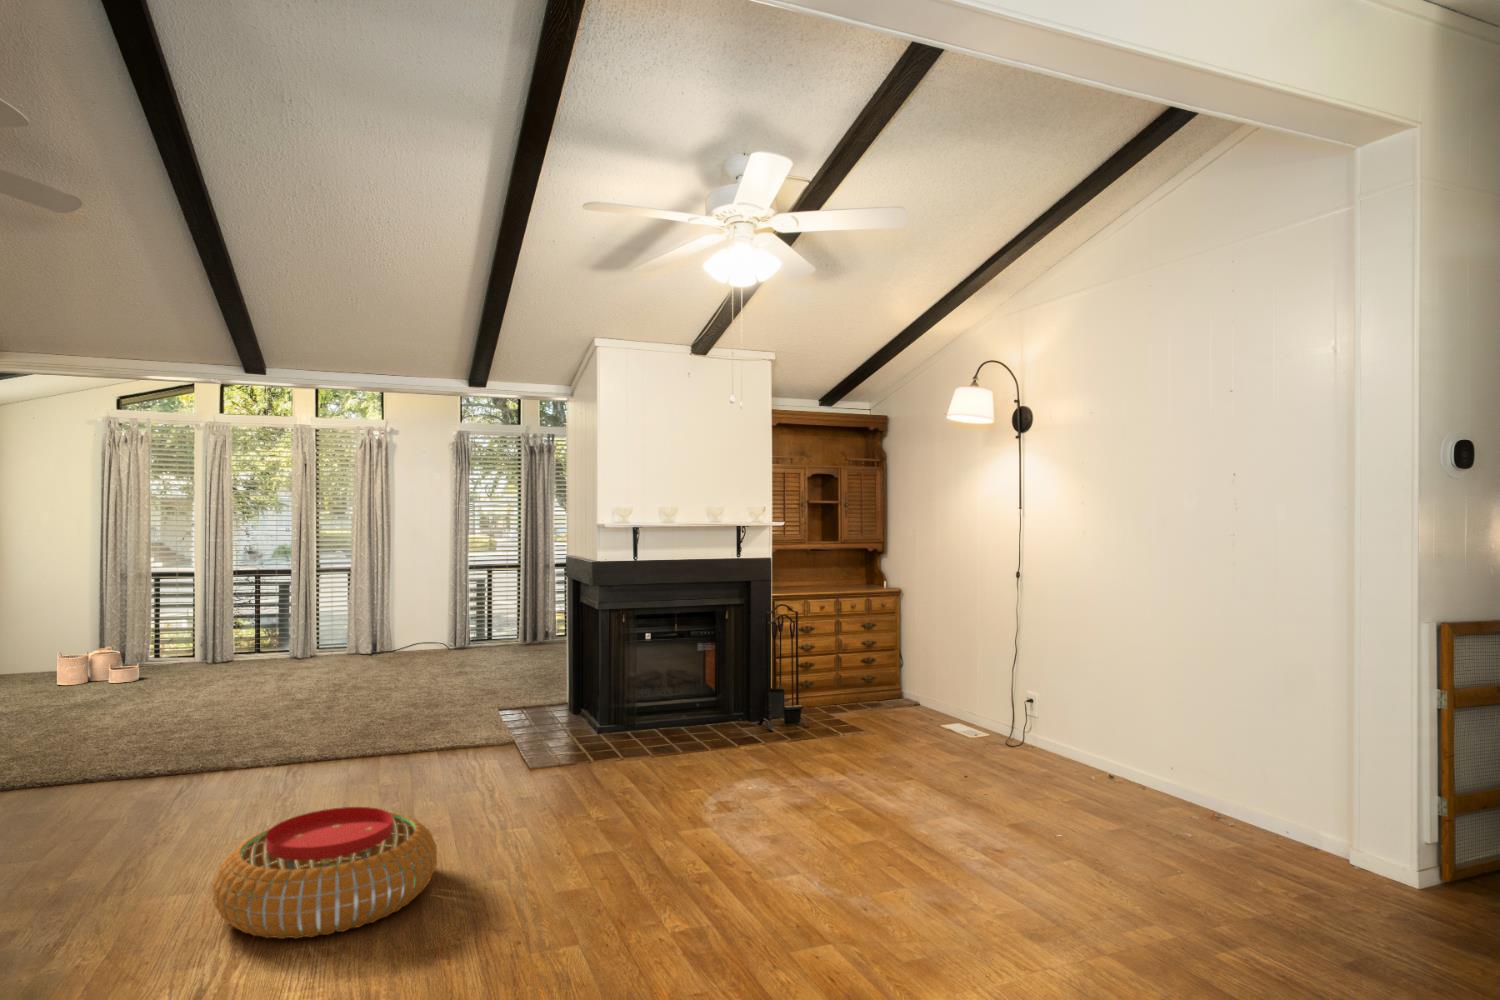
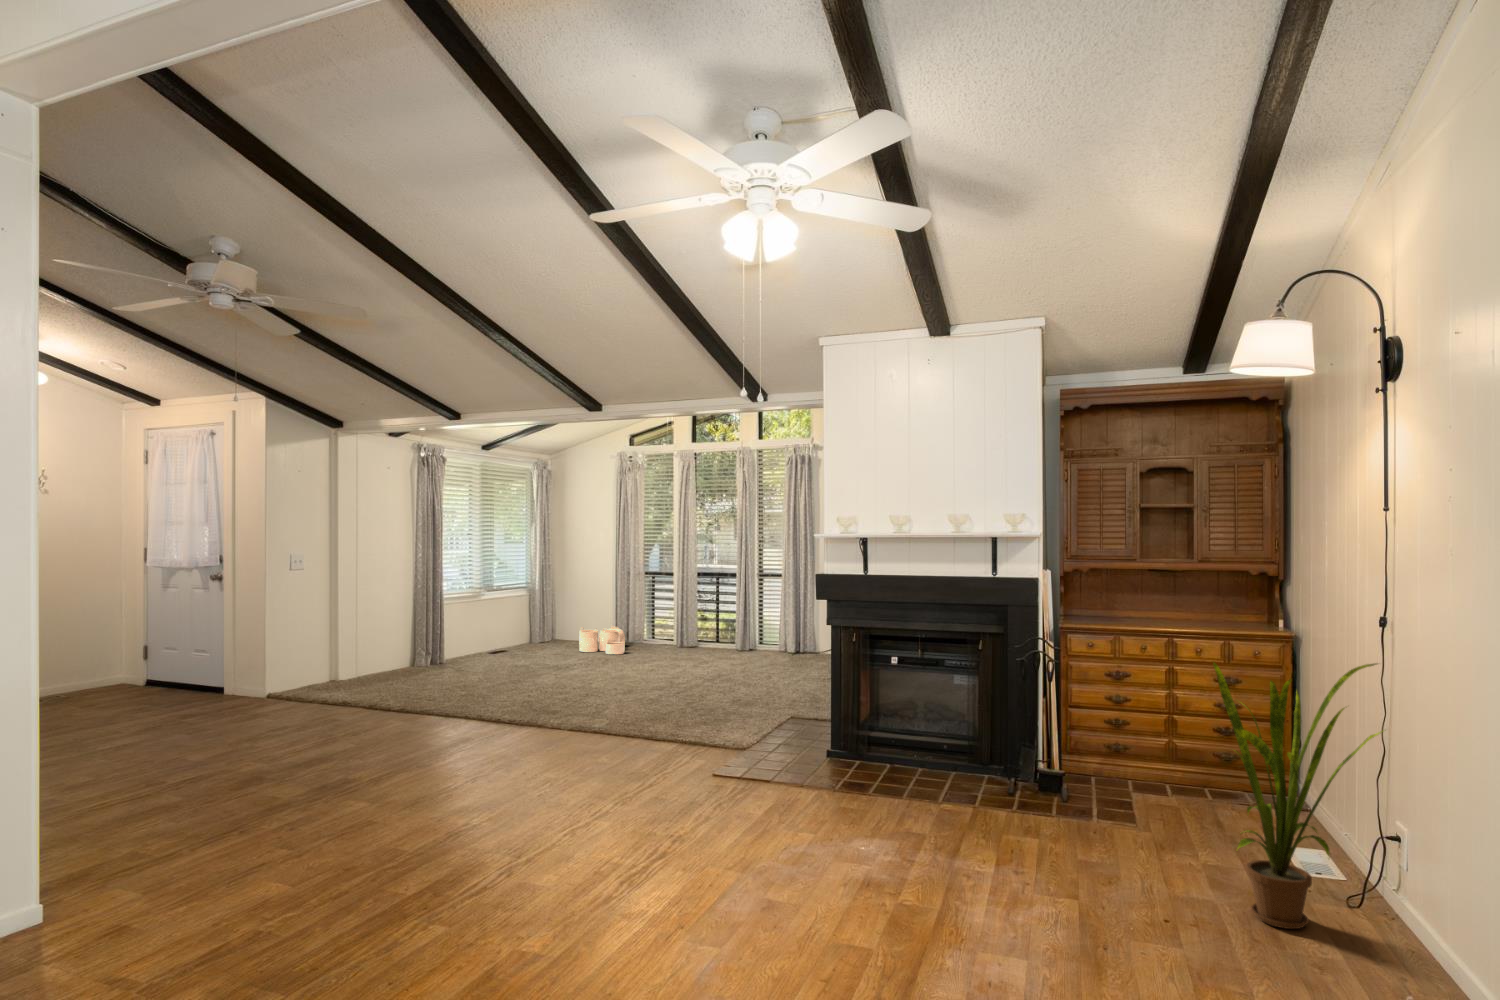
house plant: none [968,597,1053,761] -> present [1213,663,1381,929]
pouf: present [213,807,437,939] -> none [300,769,484,872]

